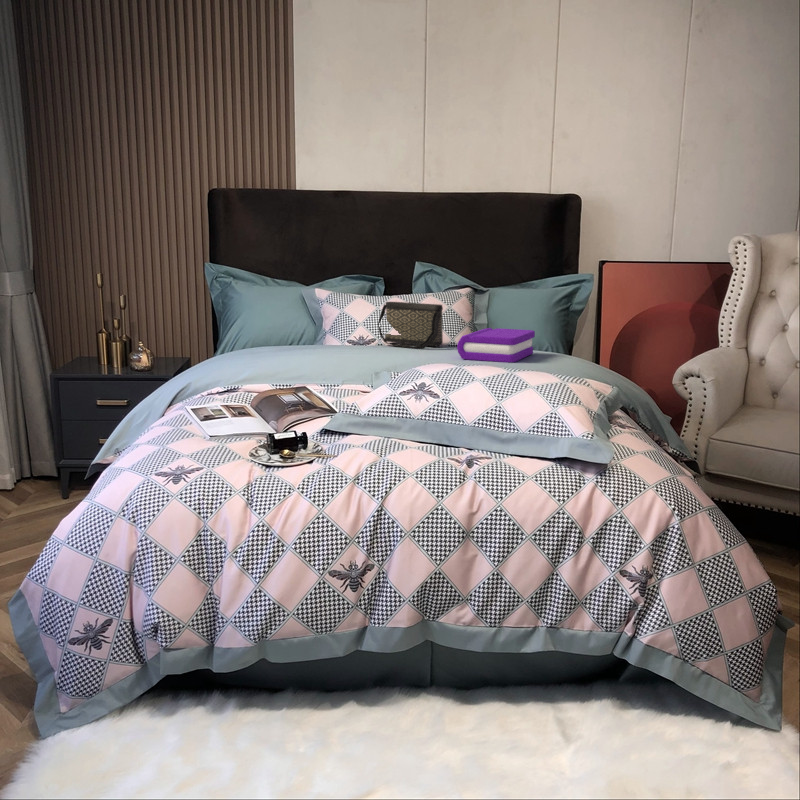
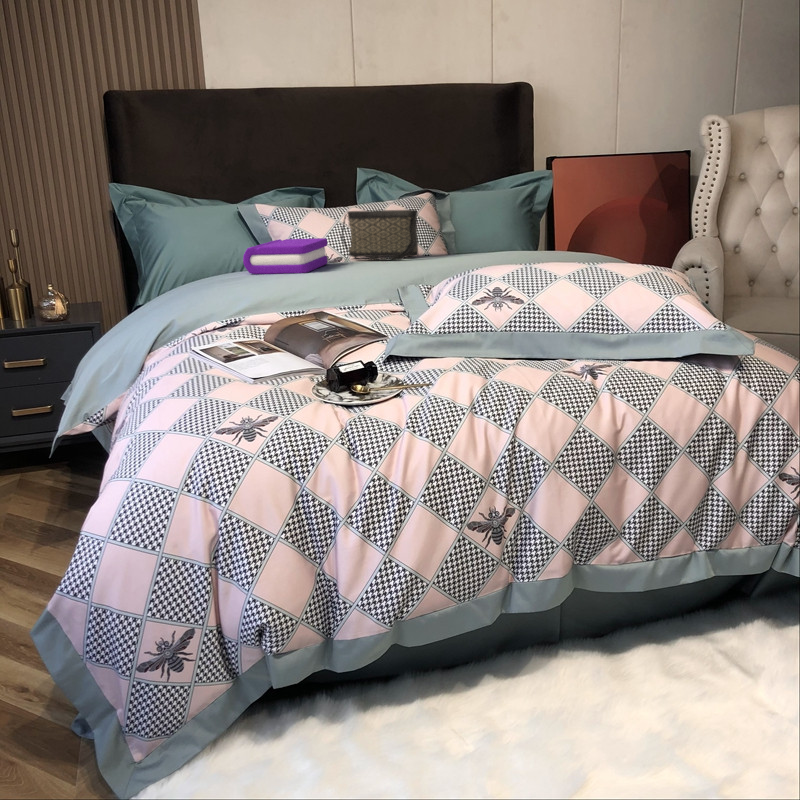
book: present [457,328,535,363] -> present [243,238,327,274]

